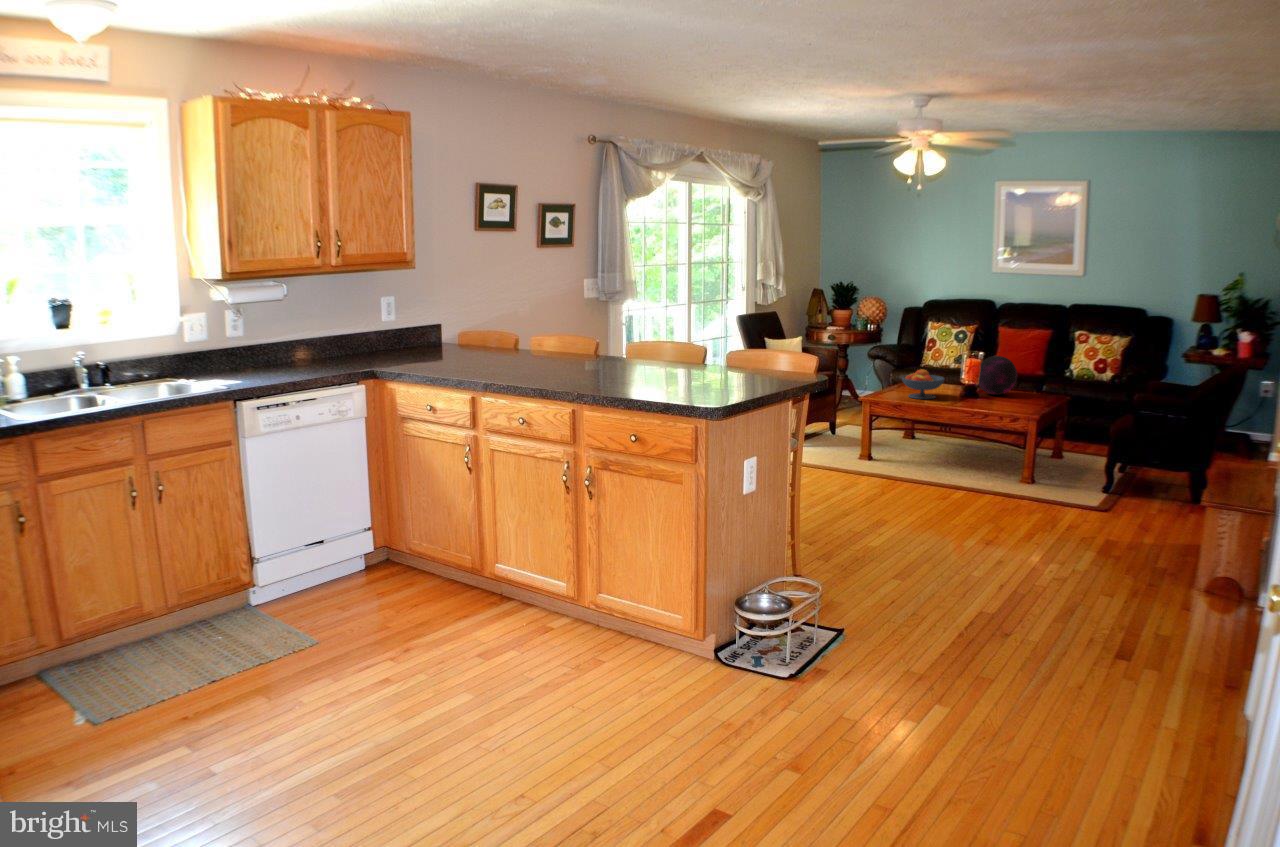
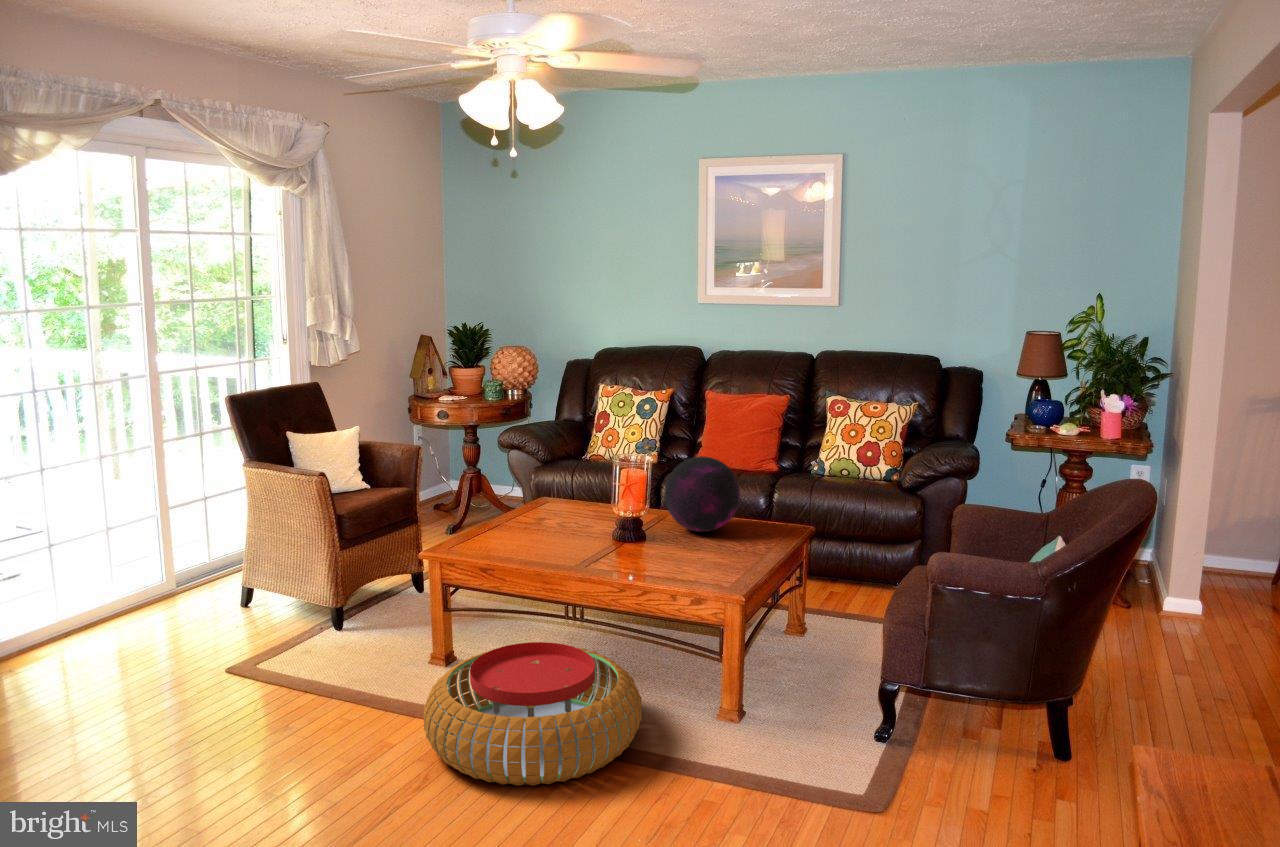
fruit bowl: present [902,369,944,399] -> none [516,489,601,555]
pouf: none [865,435,966,485] -> present [423,642,642,786]

